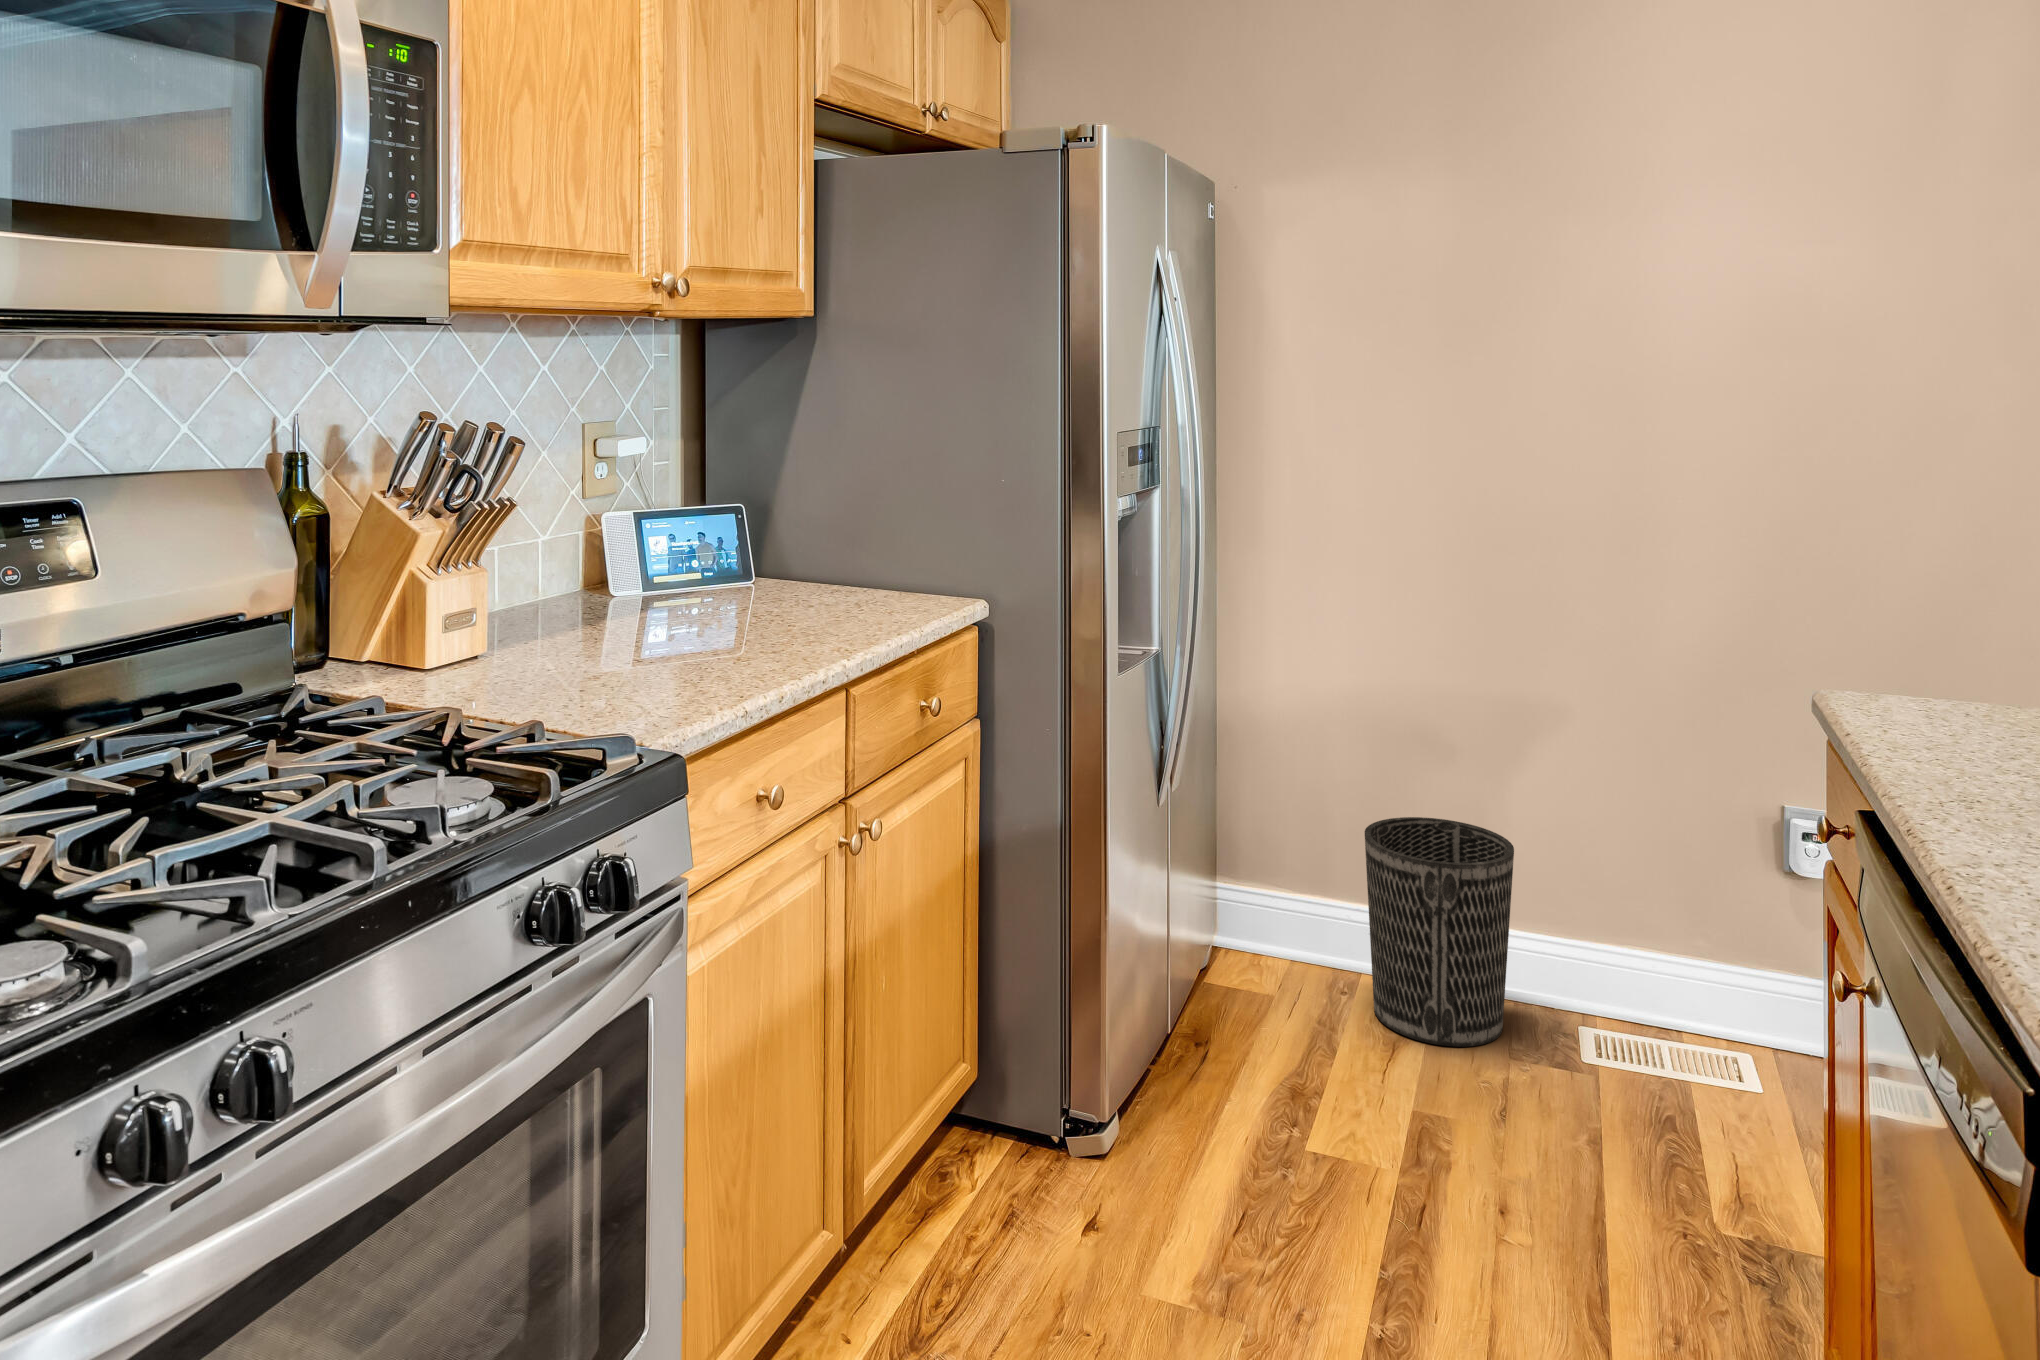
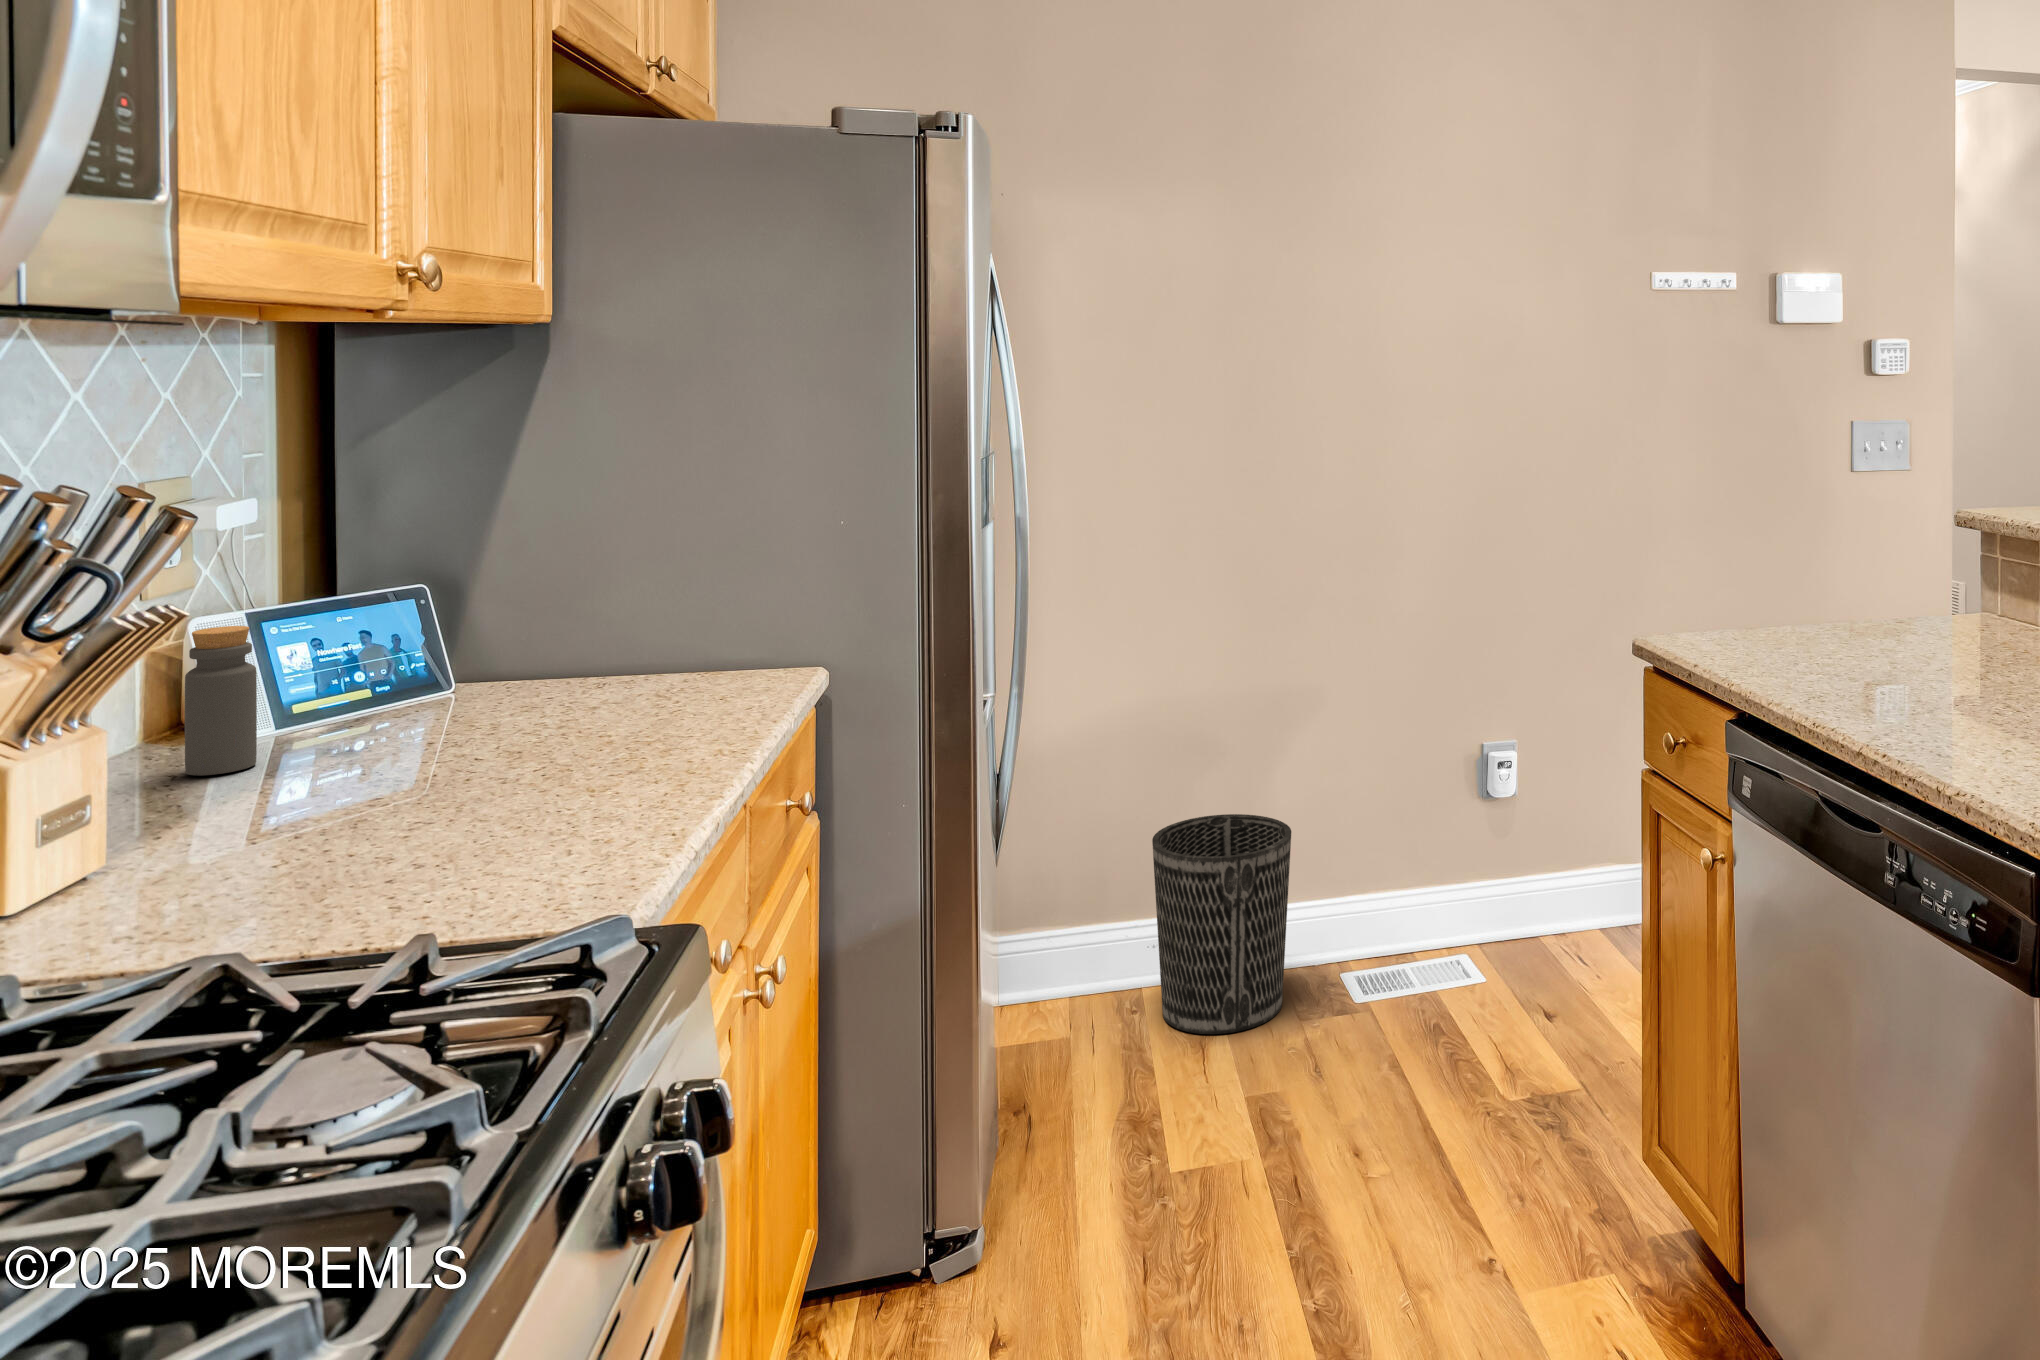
bottle: none [580,517,617,614] -> present [185,626,257,776]

